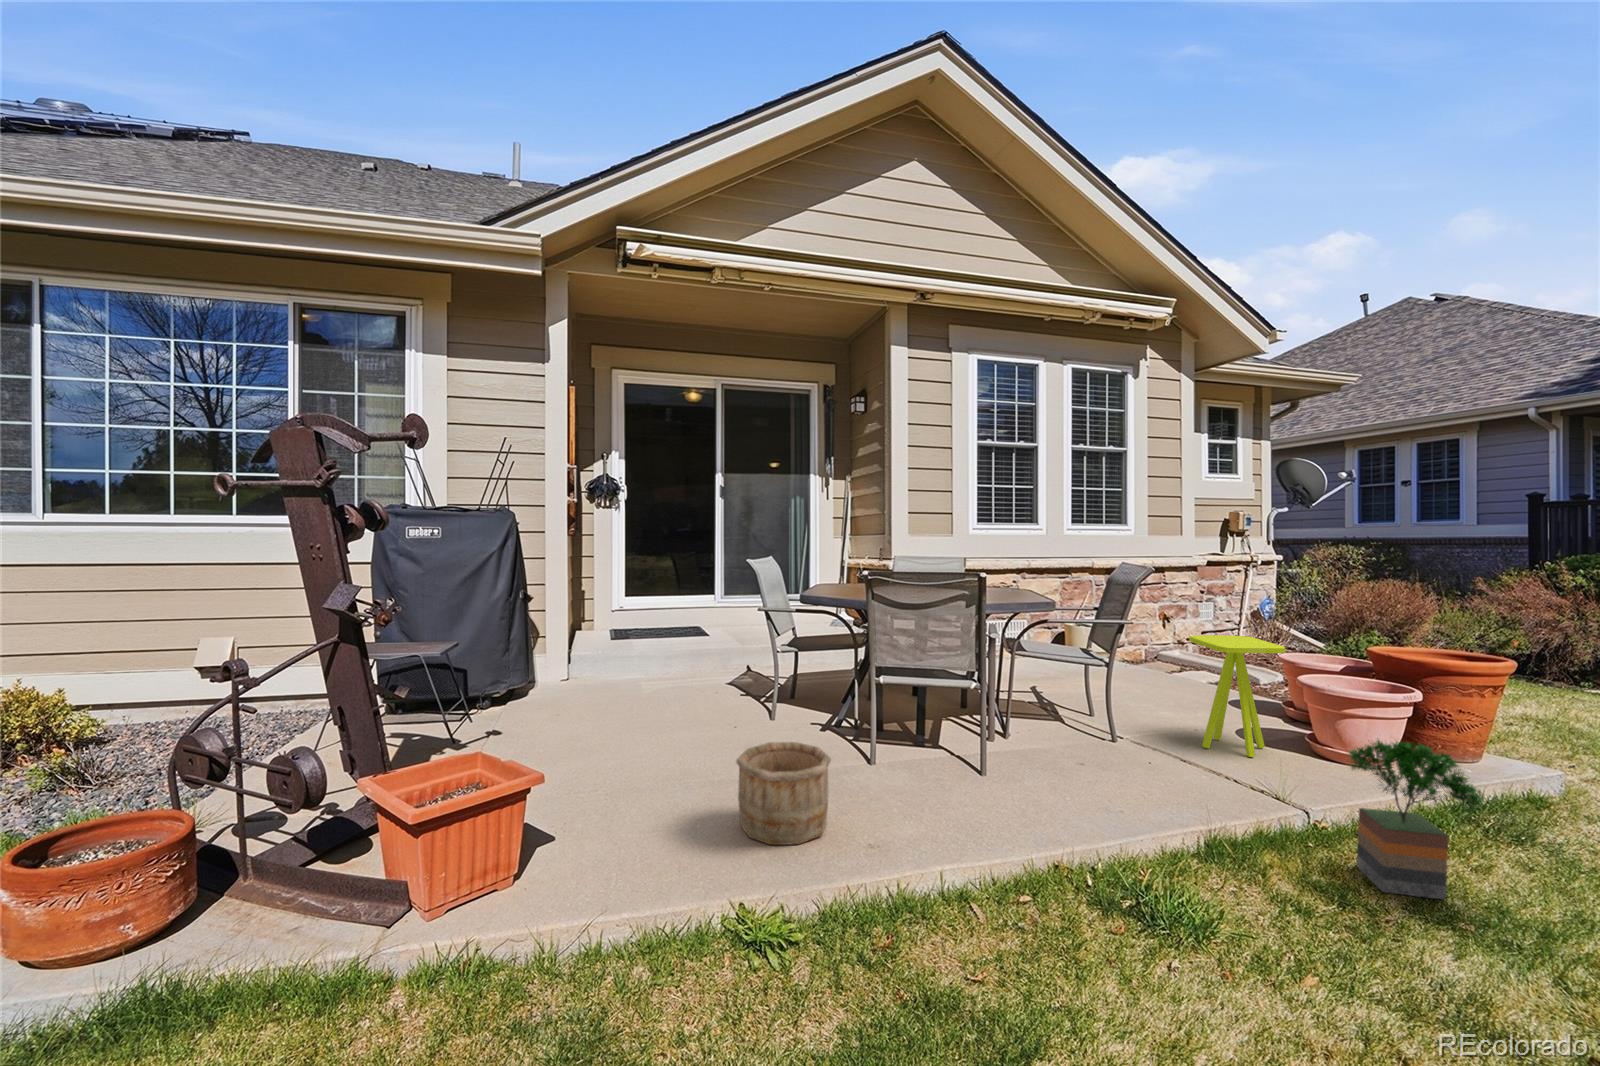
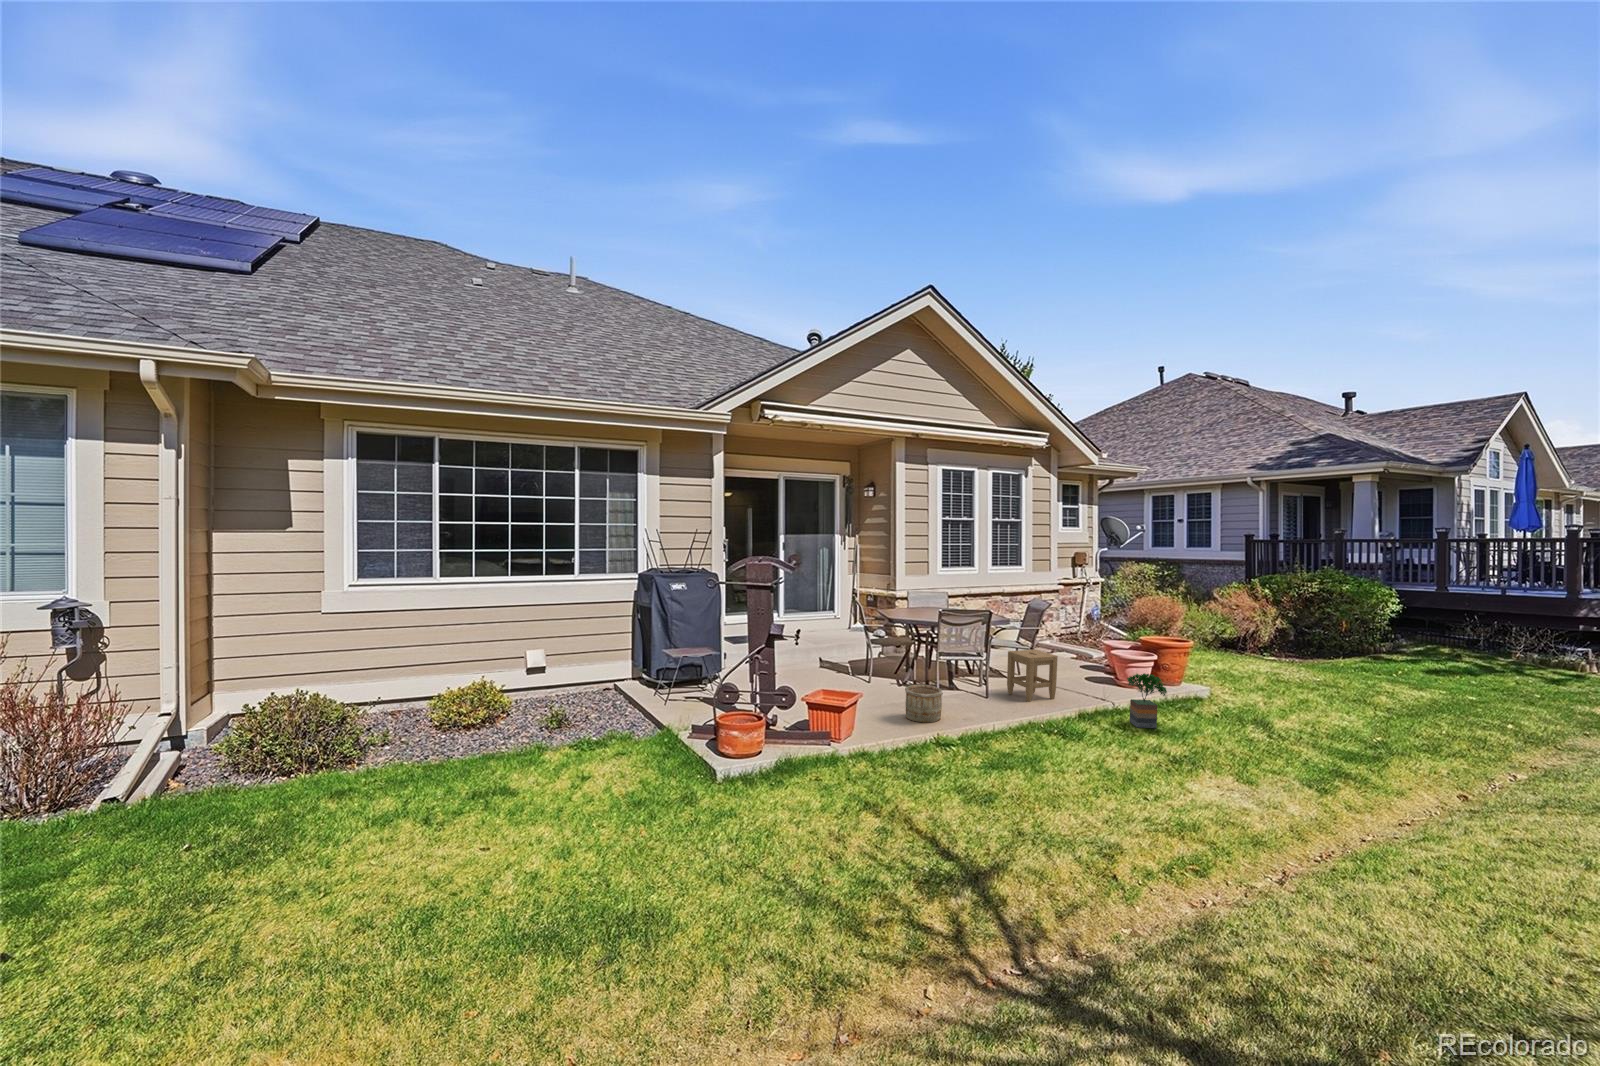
side table: present [1189,635,1285,757] -> none [1066,634,1106,688]
stool: none [1042,666,1159,790] -> present [1007,649,1058,702]

